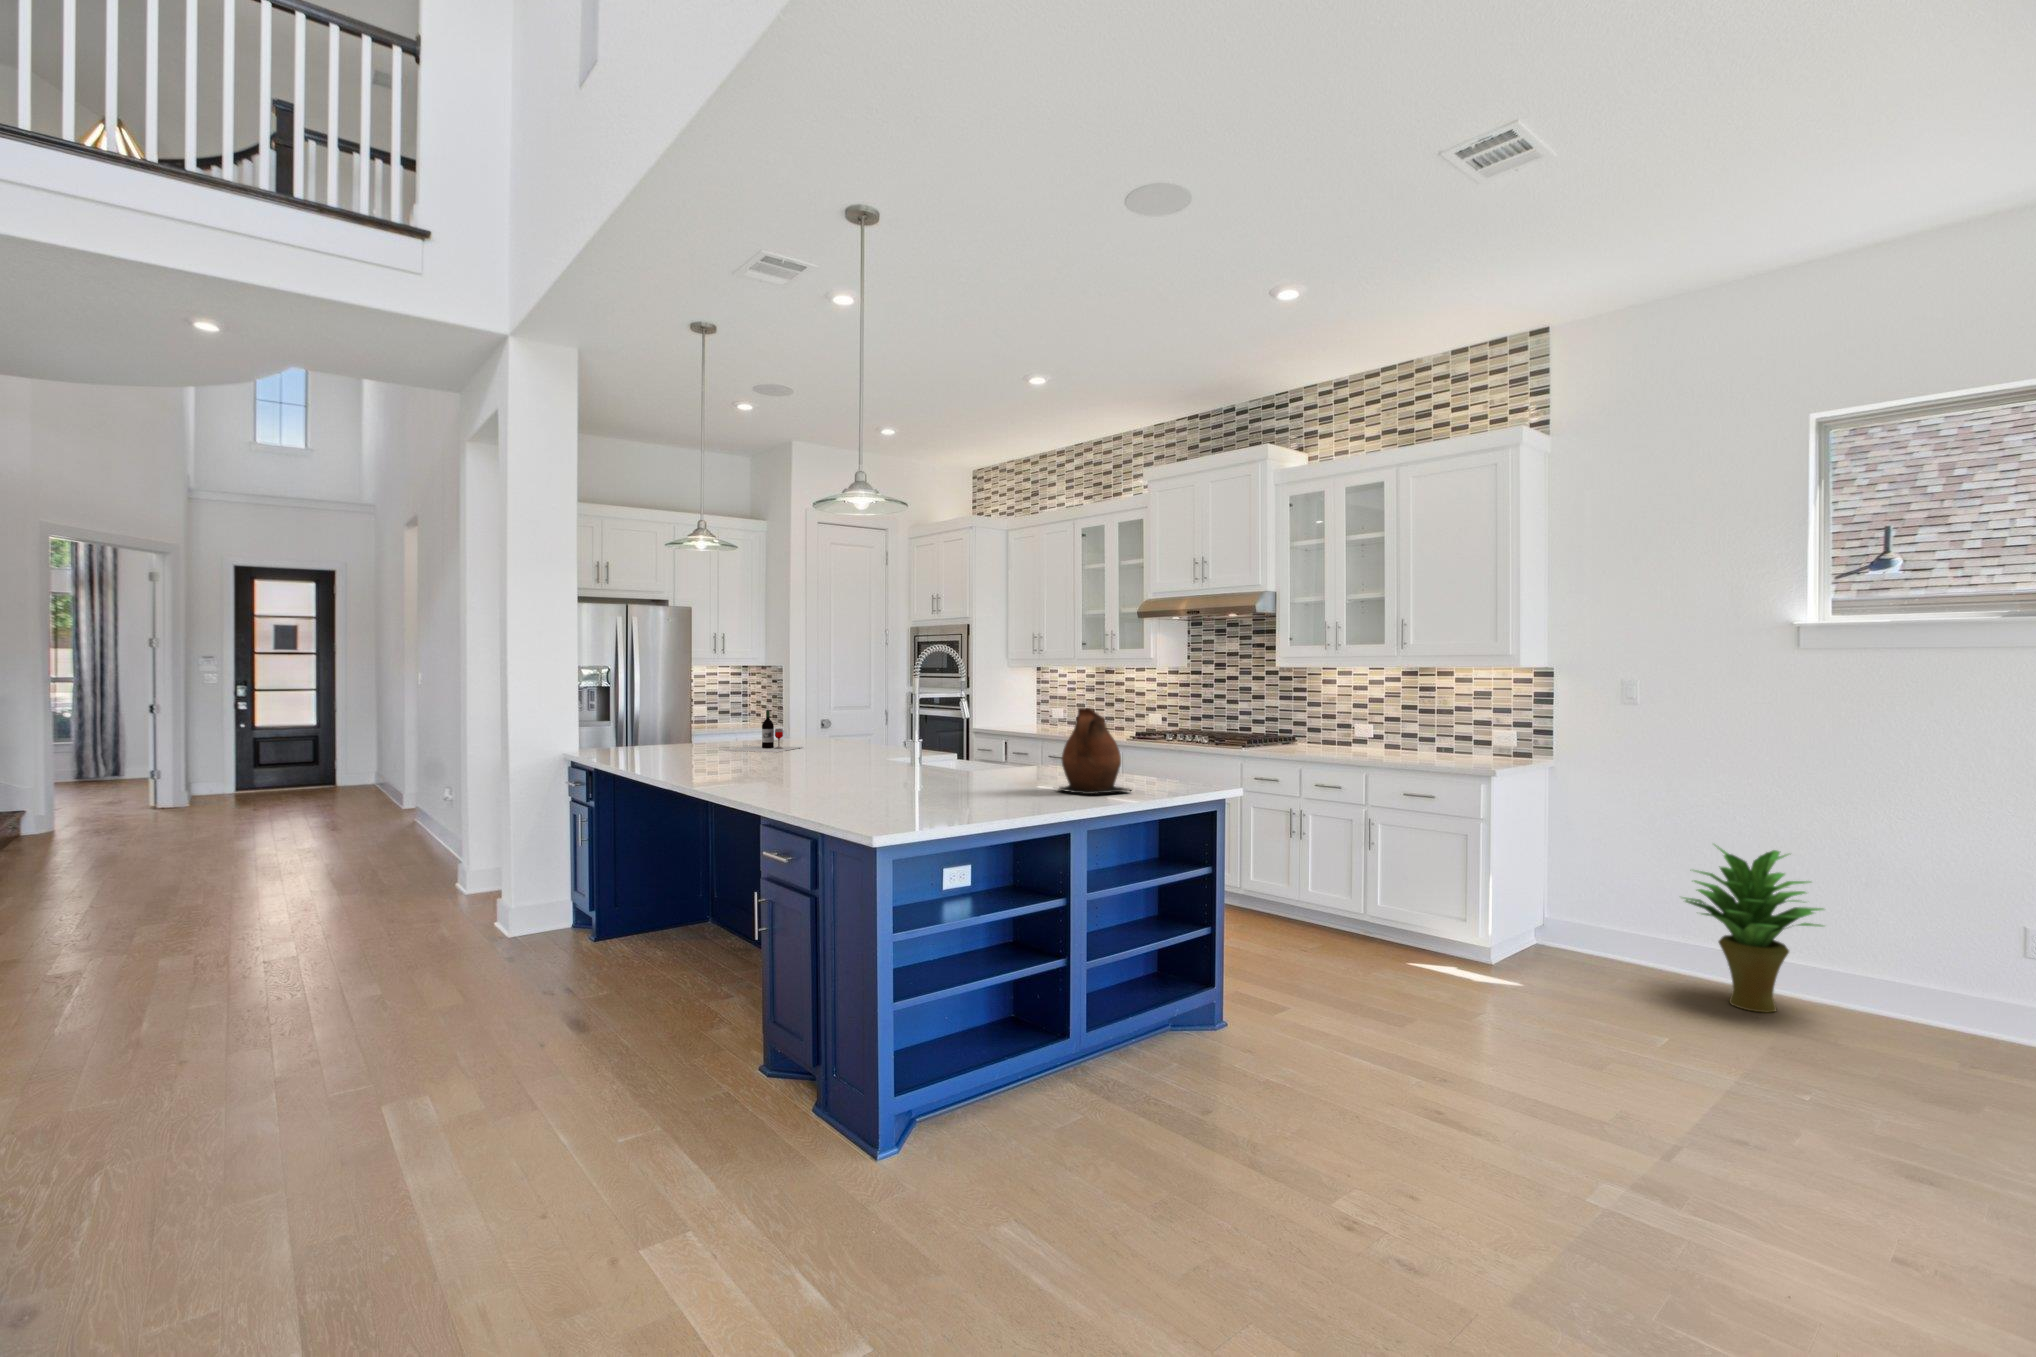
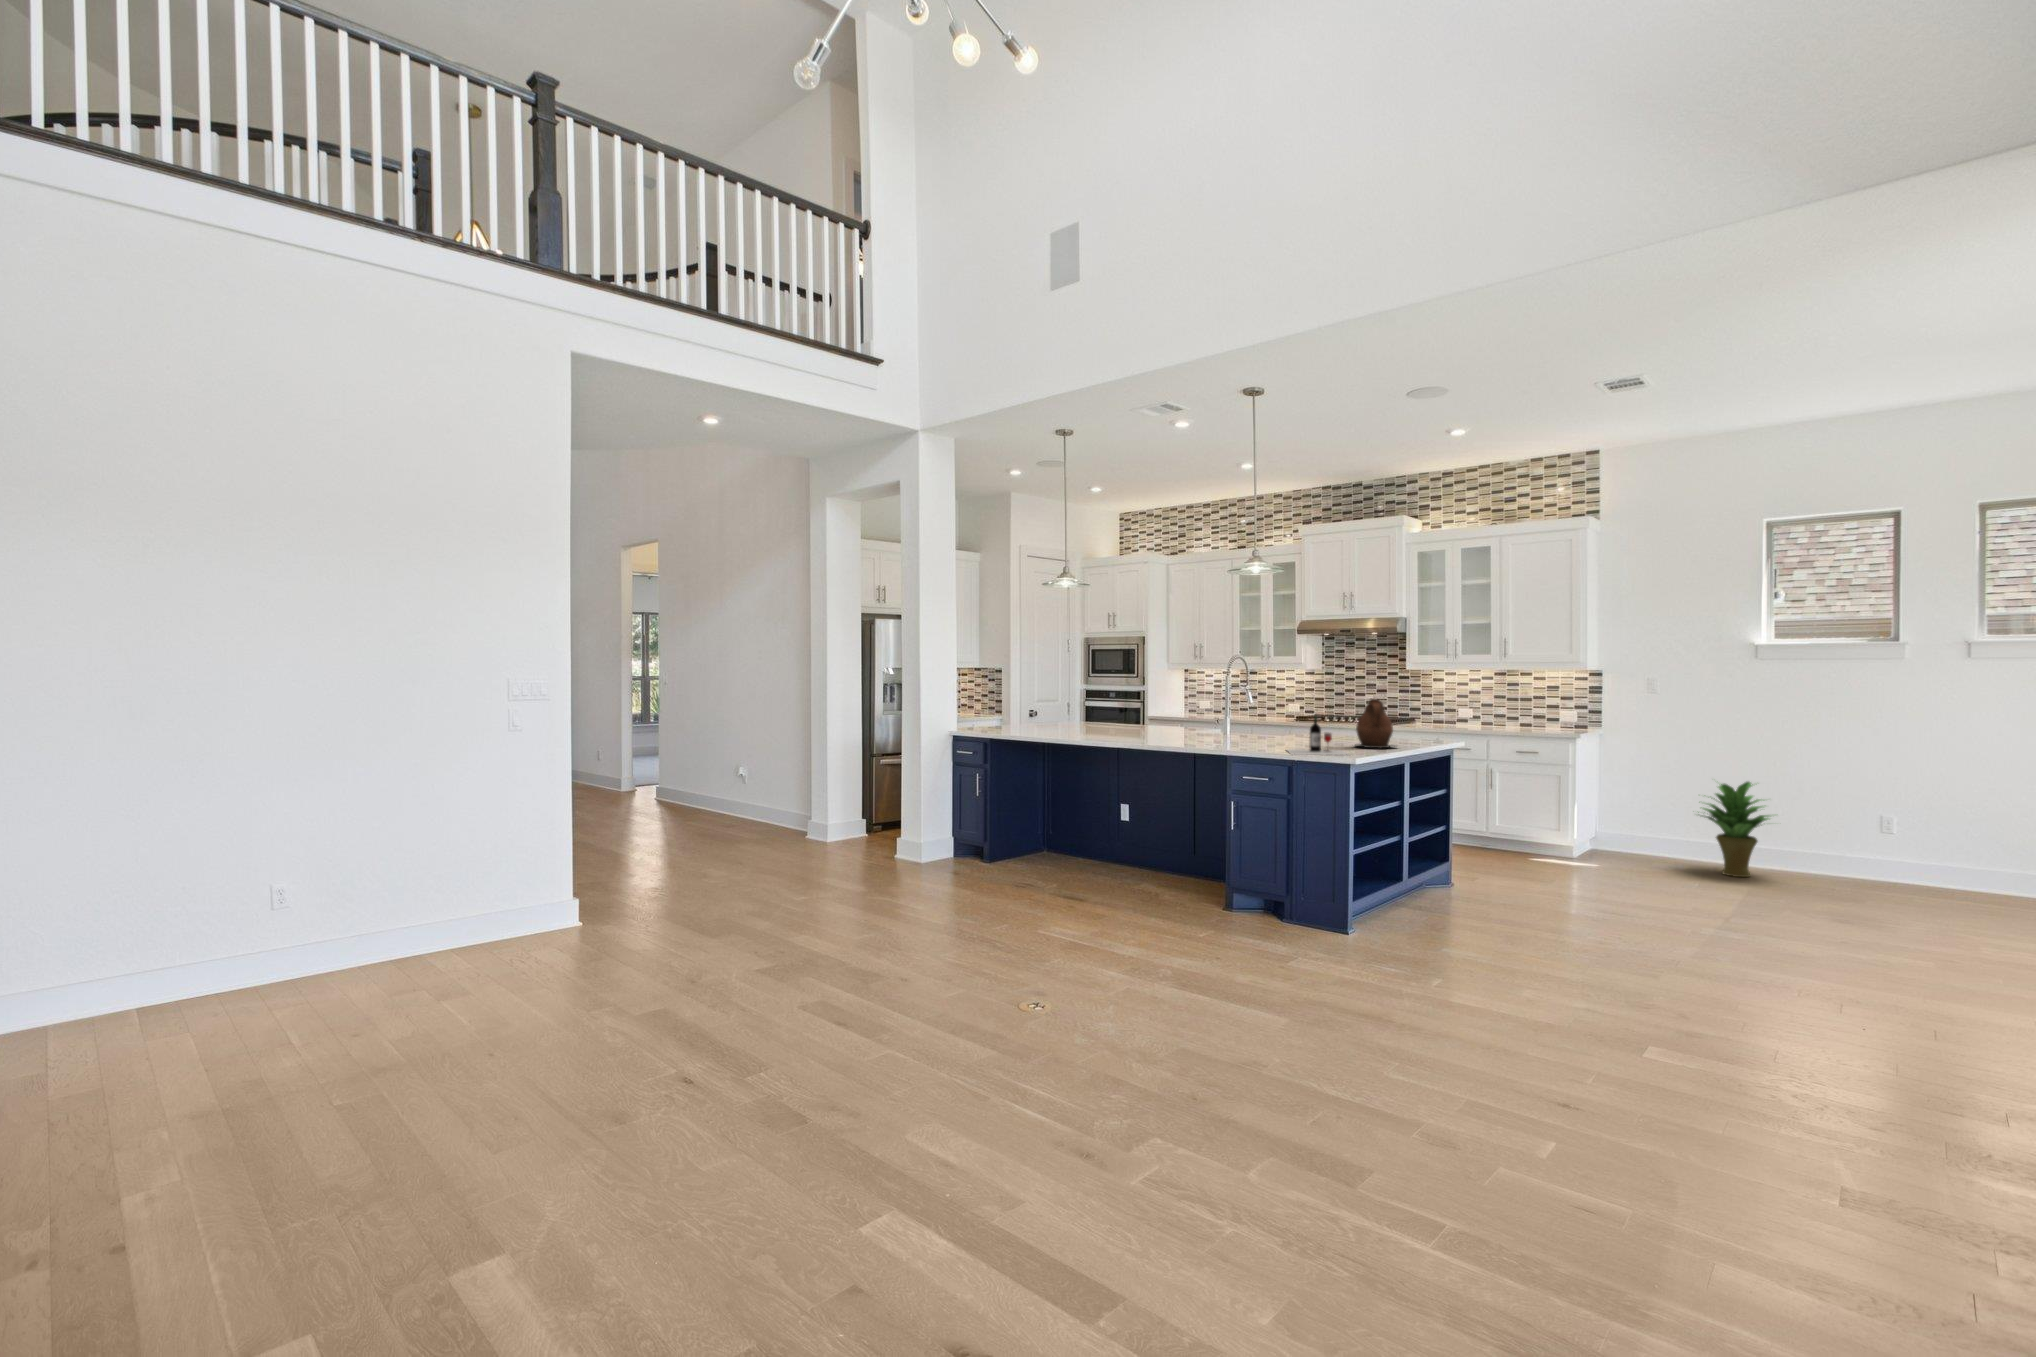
wine bottle: present [727,710,802,752] -> present [1287,716,1347,755]

